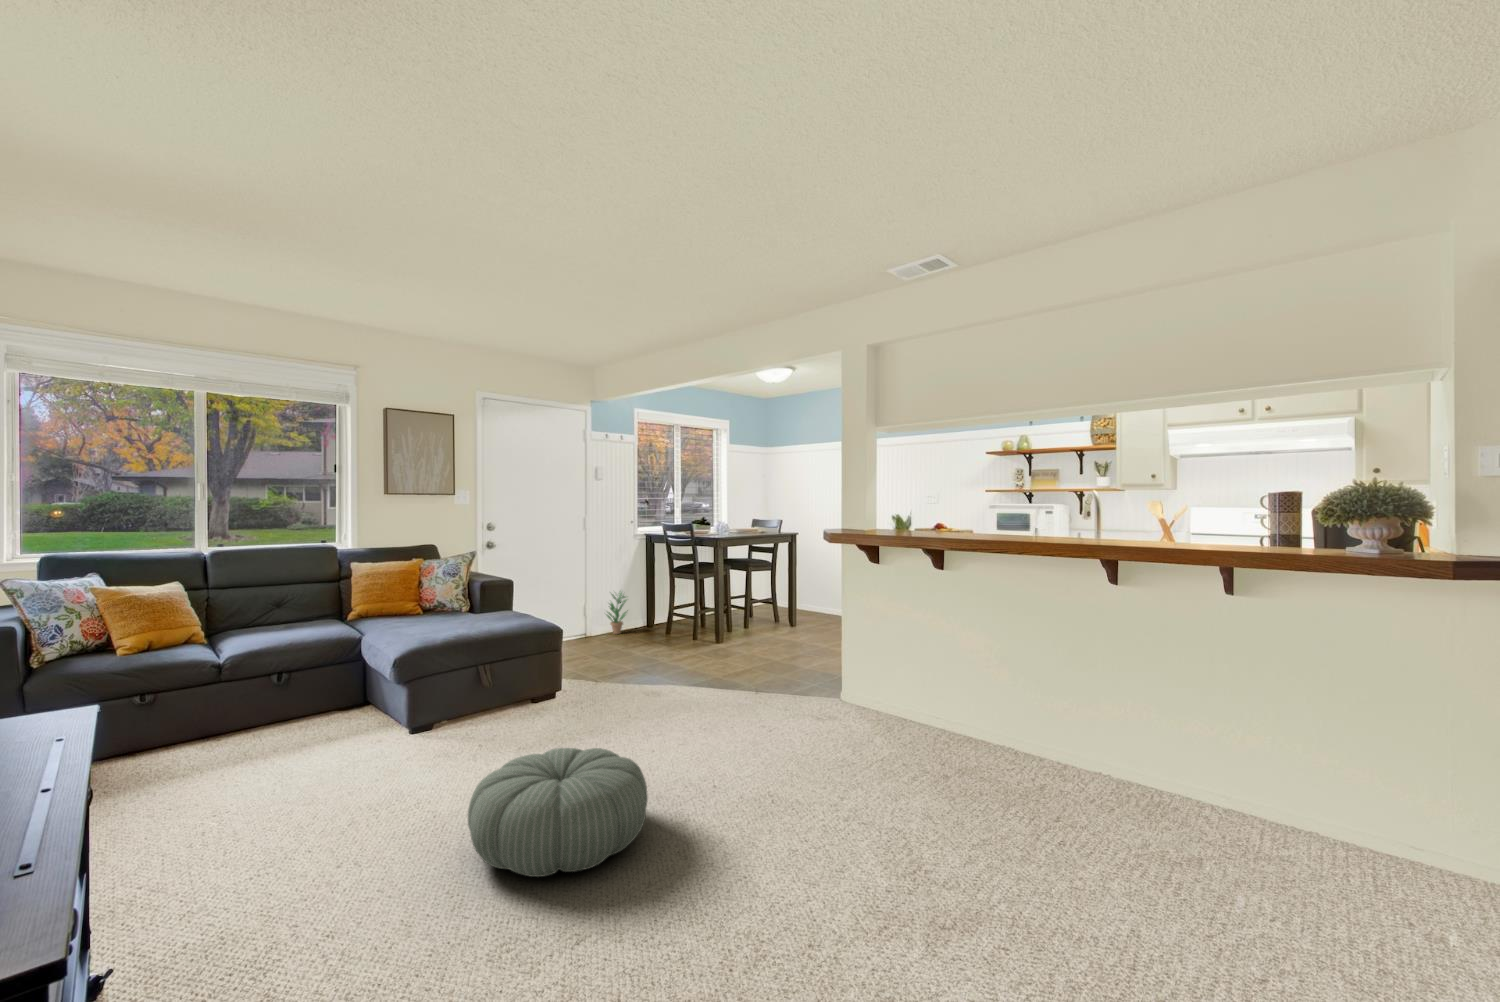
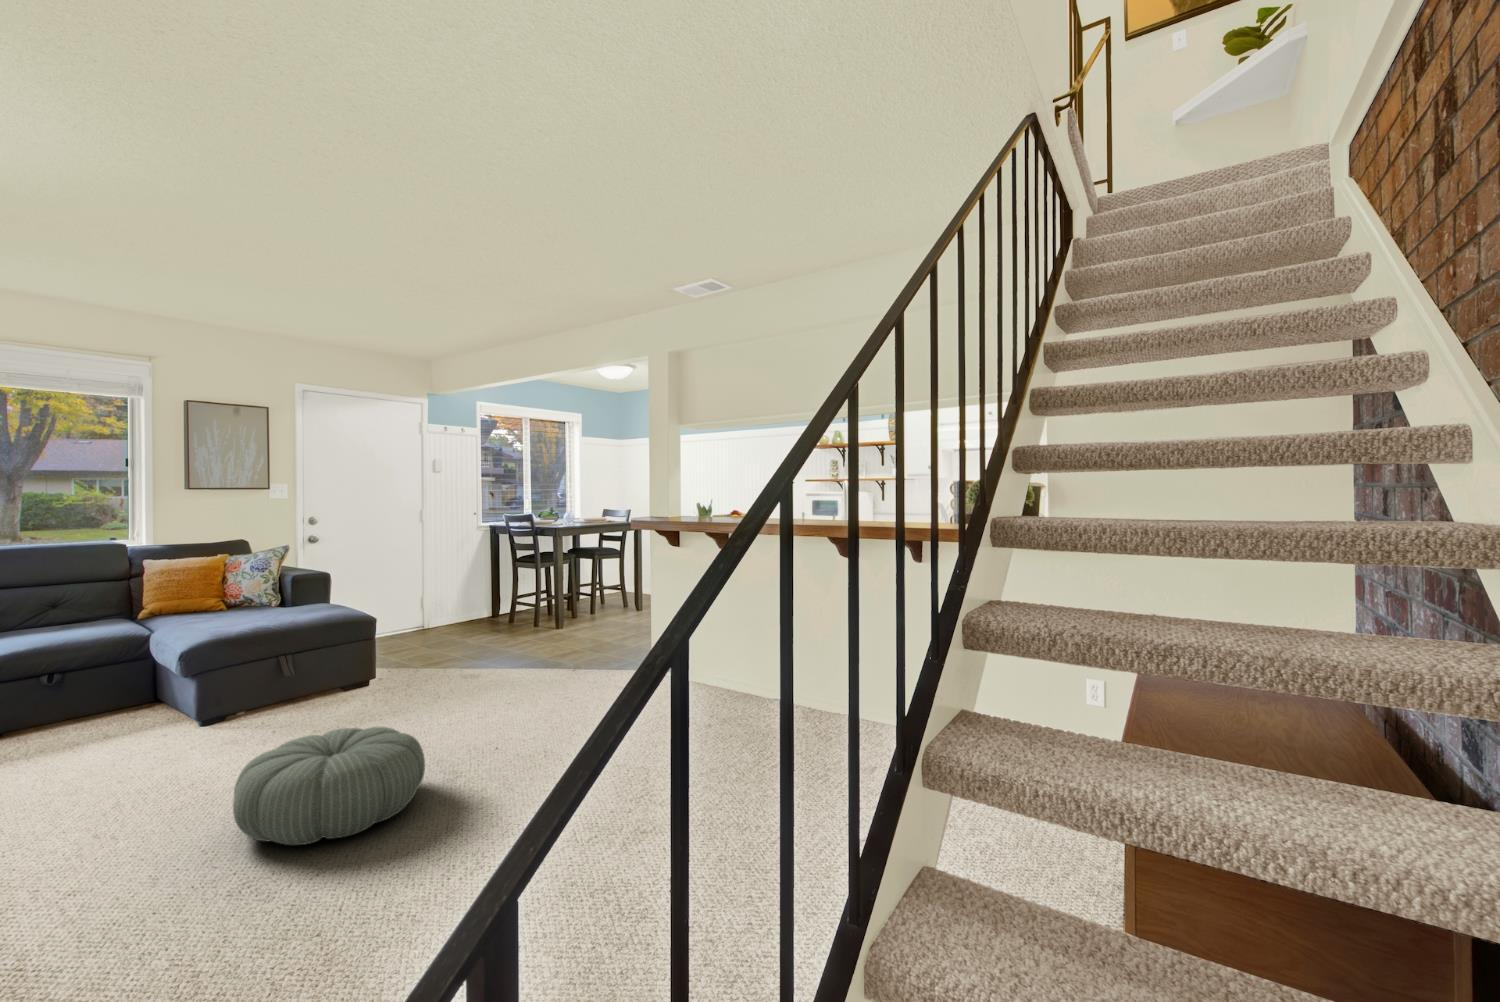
potted plant: present [607,593,626,634] -> none [443,580,470,625]

